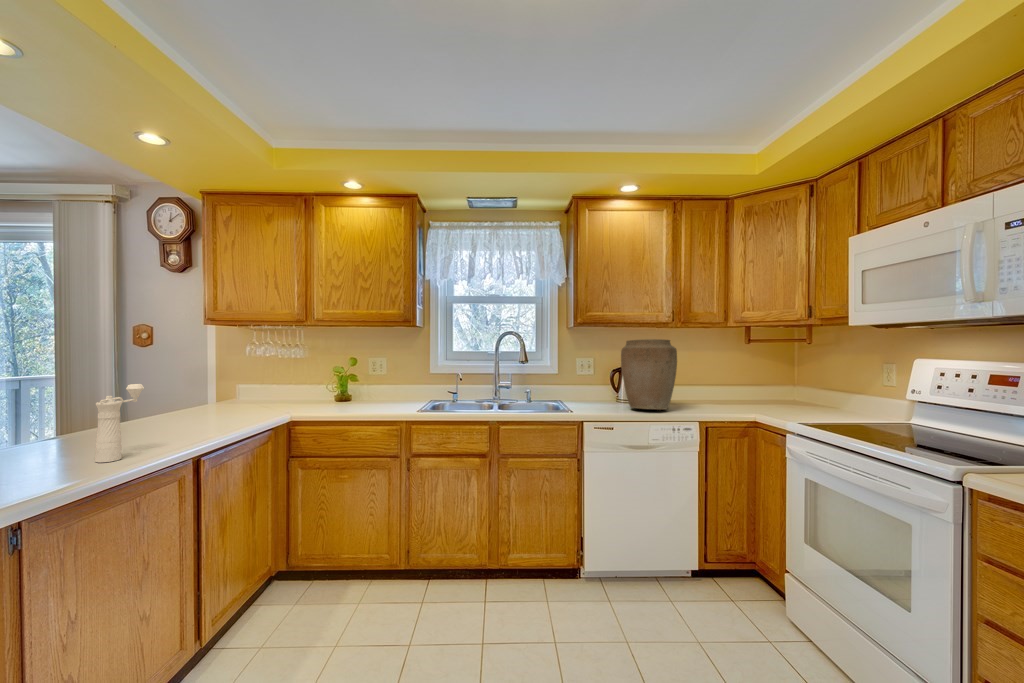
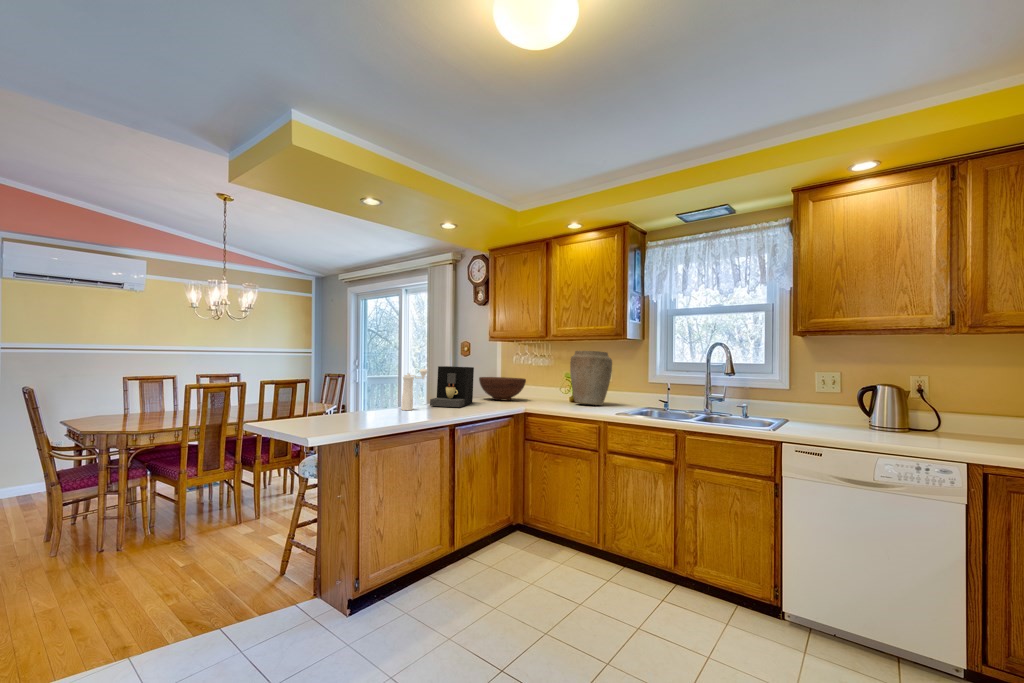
vase: present [621,339,677,410] -> present [570,351,612,405]
coffee maker: none [143,371,208,443] -> present [430,366,474,407]
fruit bowl: none [201,378,278,412] -> present [479,377,526,401]

